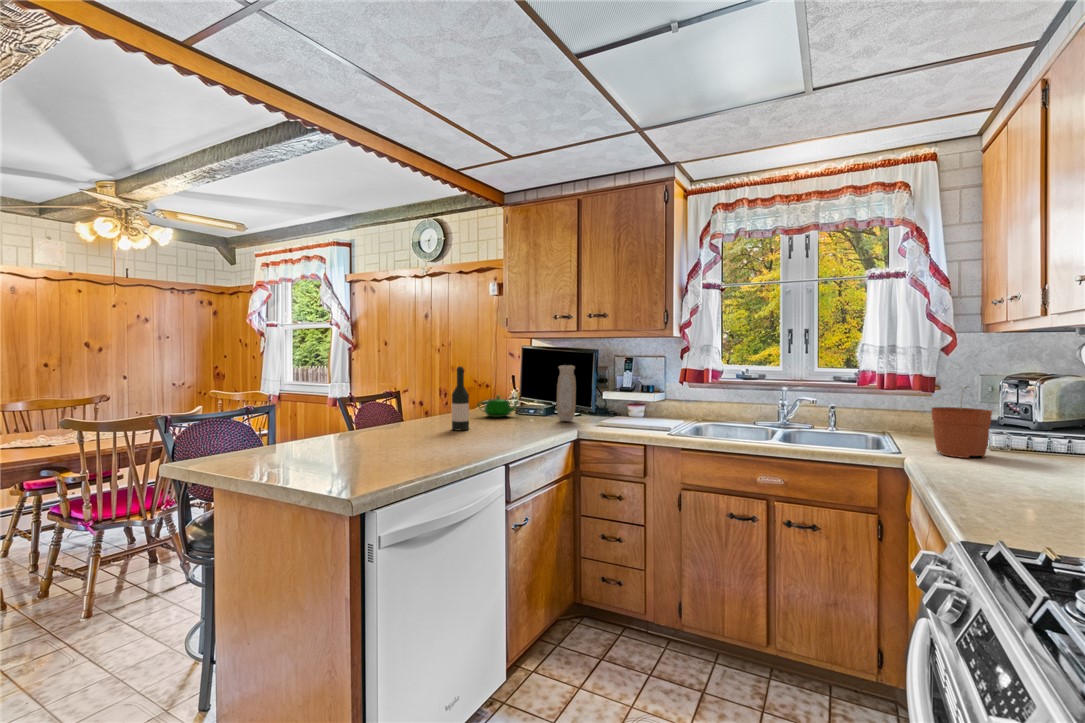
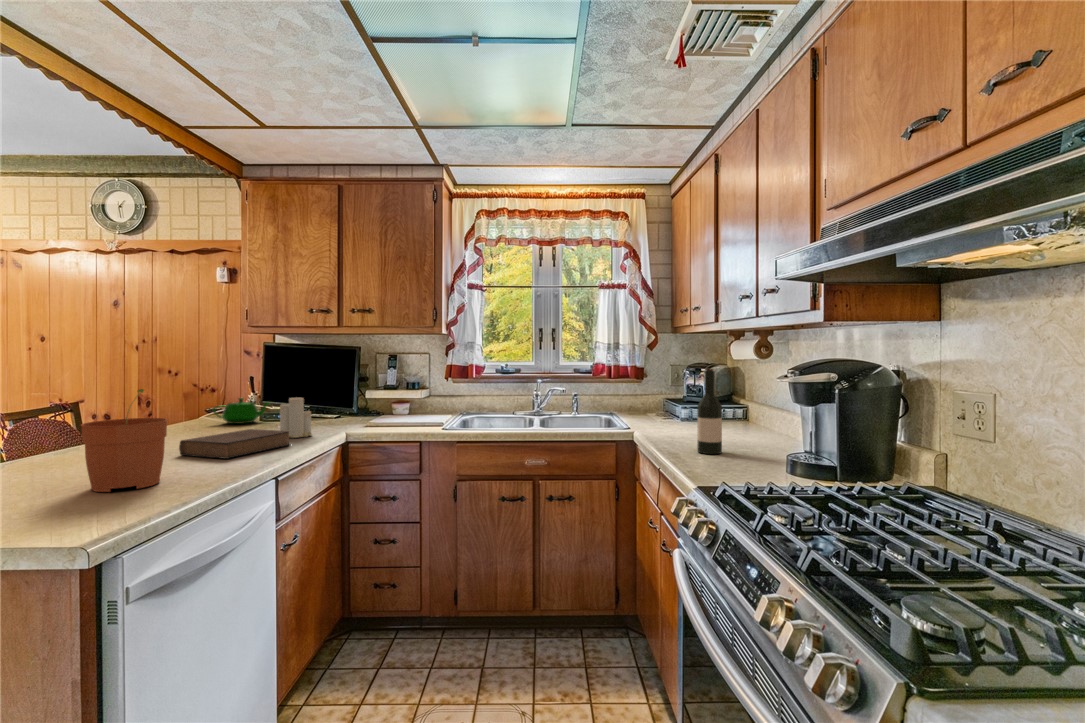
vase: present [557,365,576,421] -> none [317,362,340,423]
wine bottle: present [452,366,469,430] -> present [697,368,722,454]
plant pot: present [931,387,992,458] -> present [81,389,168,492]
candle: none [521,394,547,434] -> present [280,397,312,438]
book: none [443,424,526,448] -> present [179,429,289,459]

